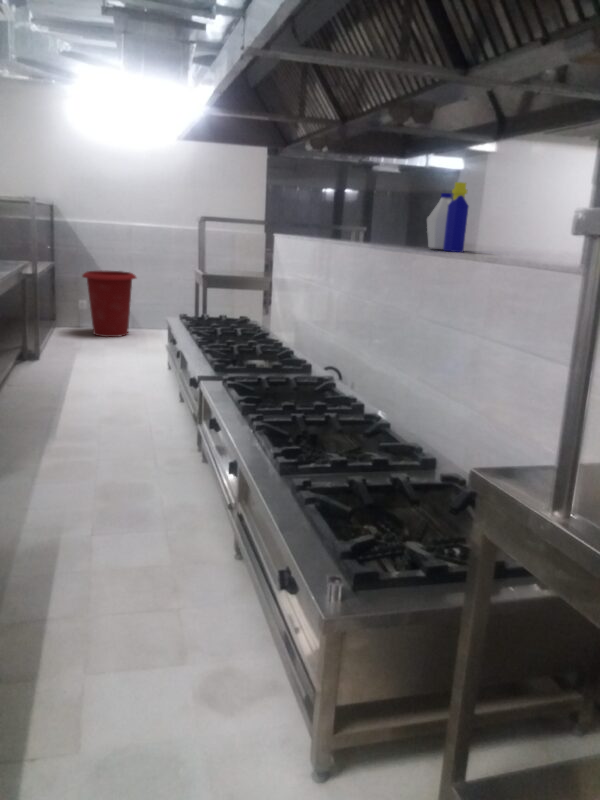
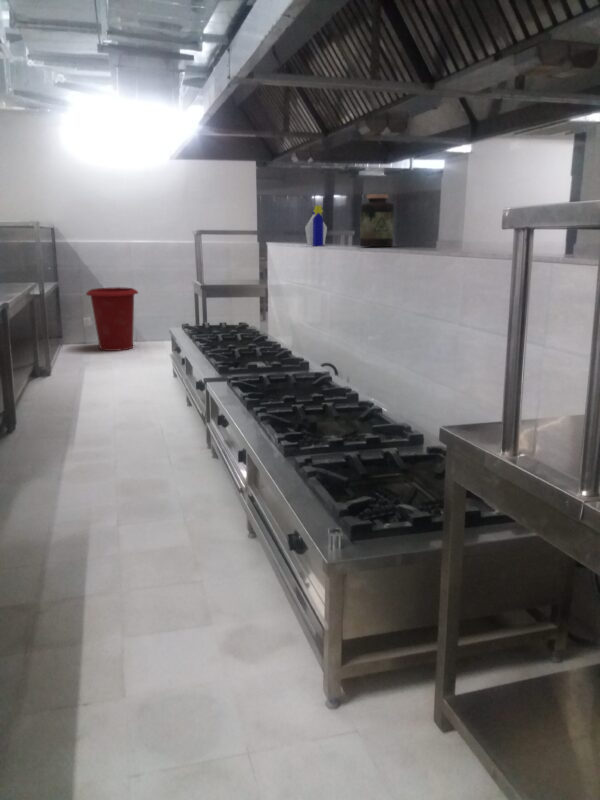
bottle: present [427,182,469,252] -> present [305,206,327,246]
jar: none [374,189,413,247] -> present [360,194,394,247]

